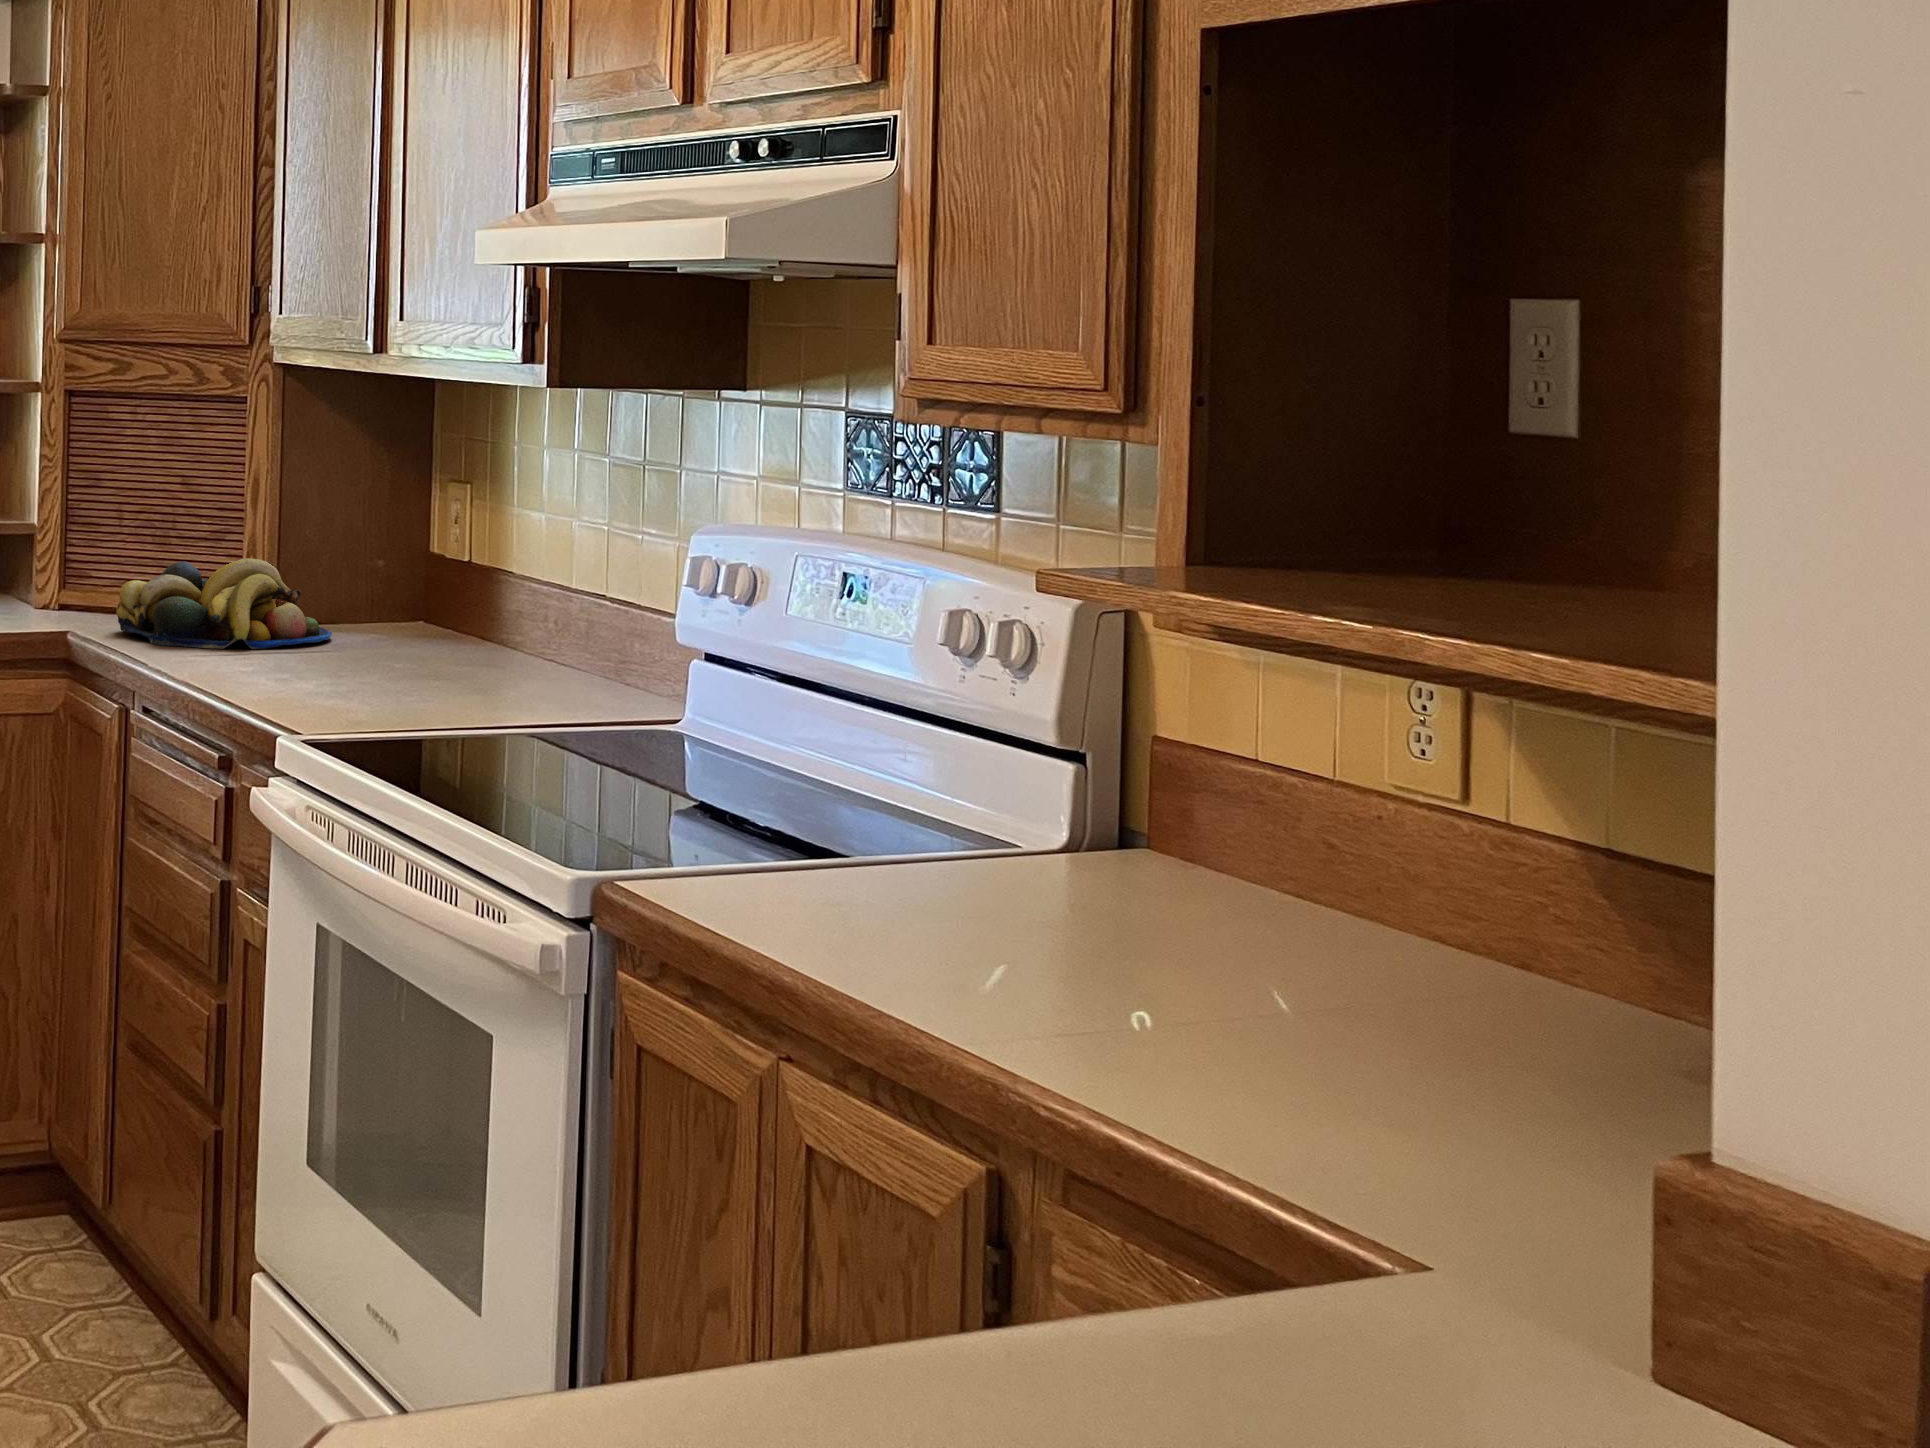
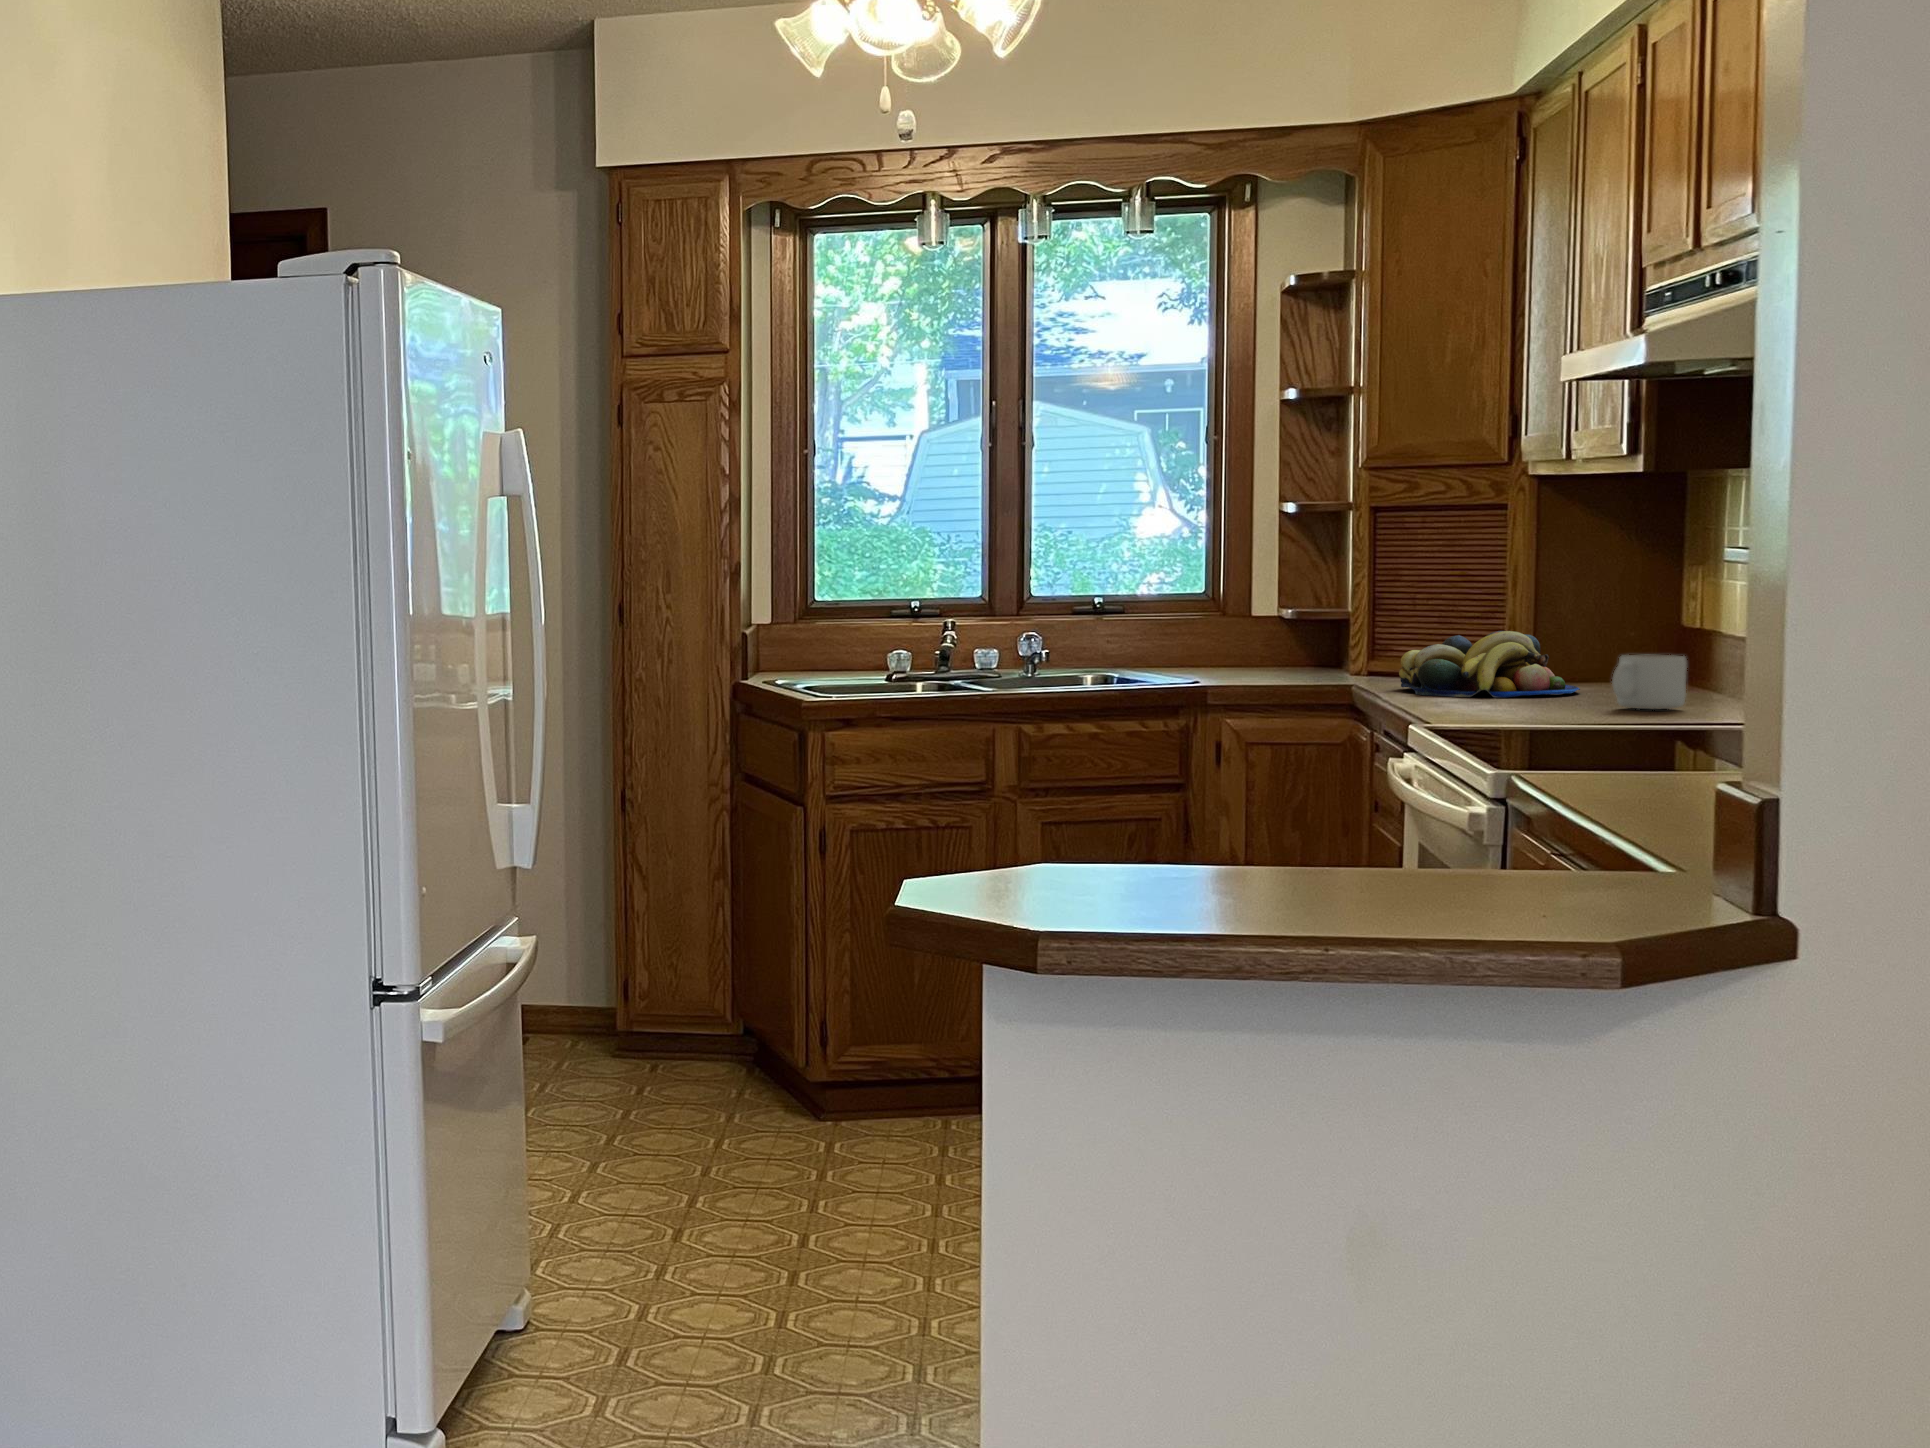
mug: none [420,598,496,671] -> present [1612,655,1687,709]

